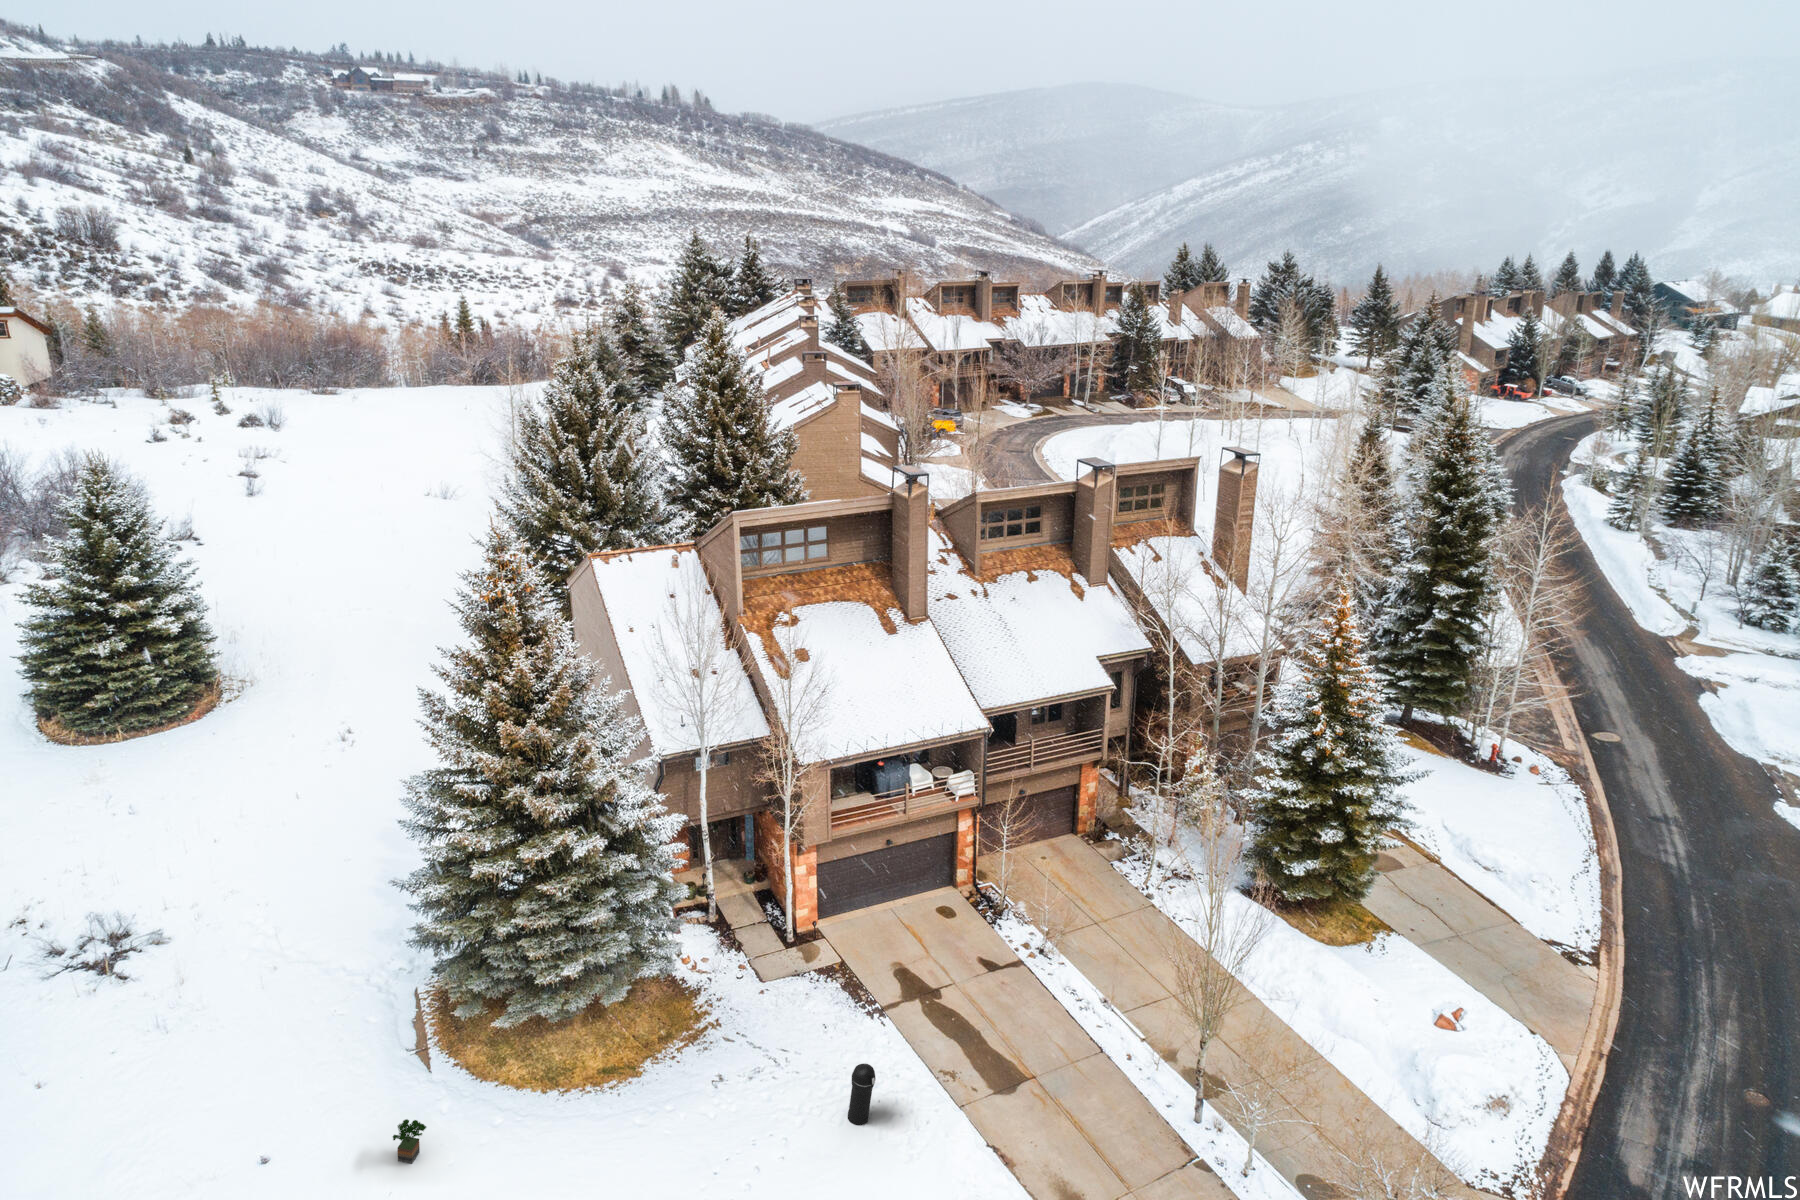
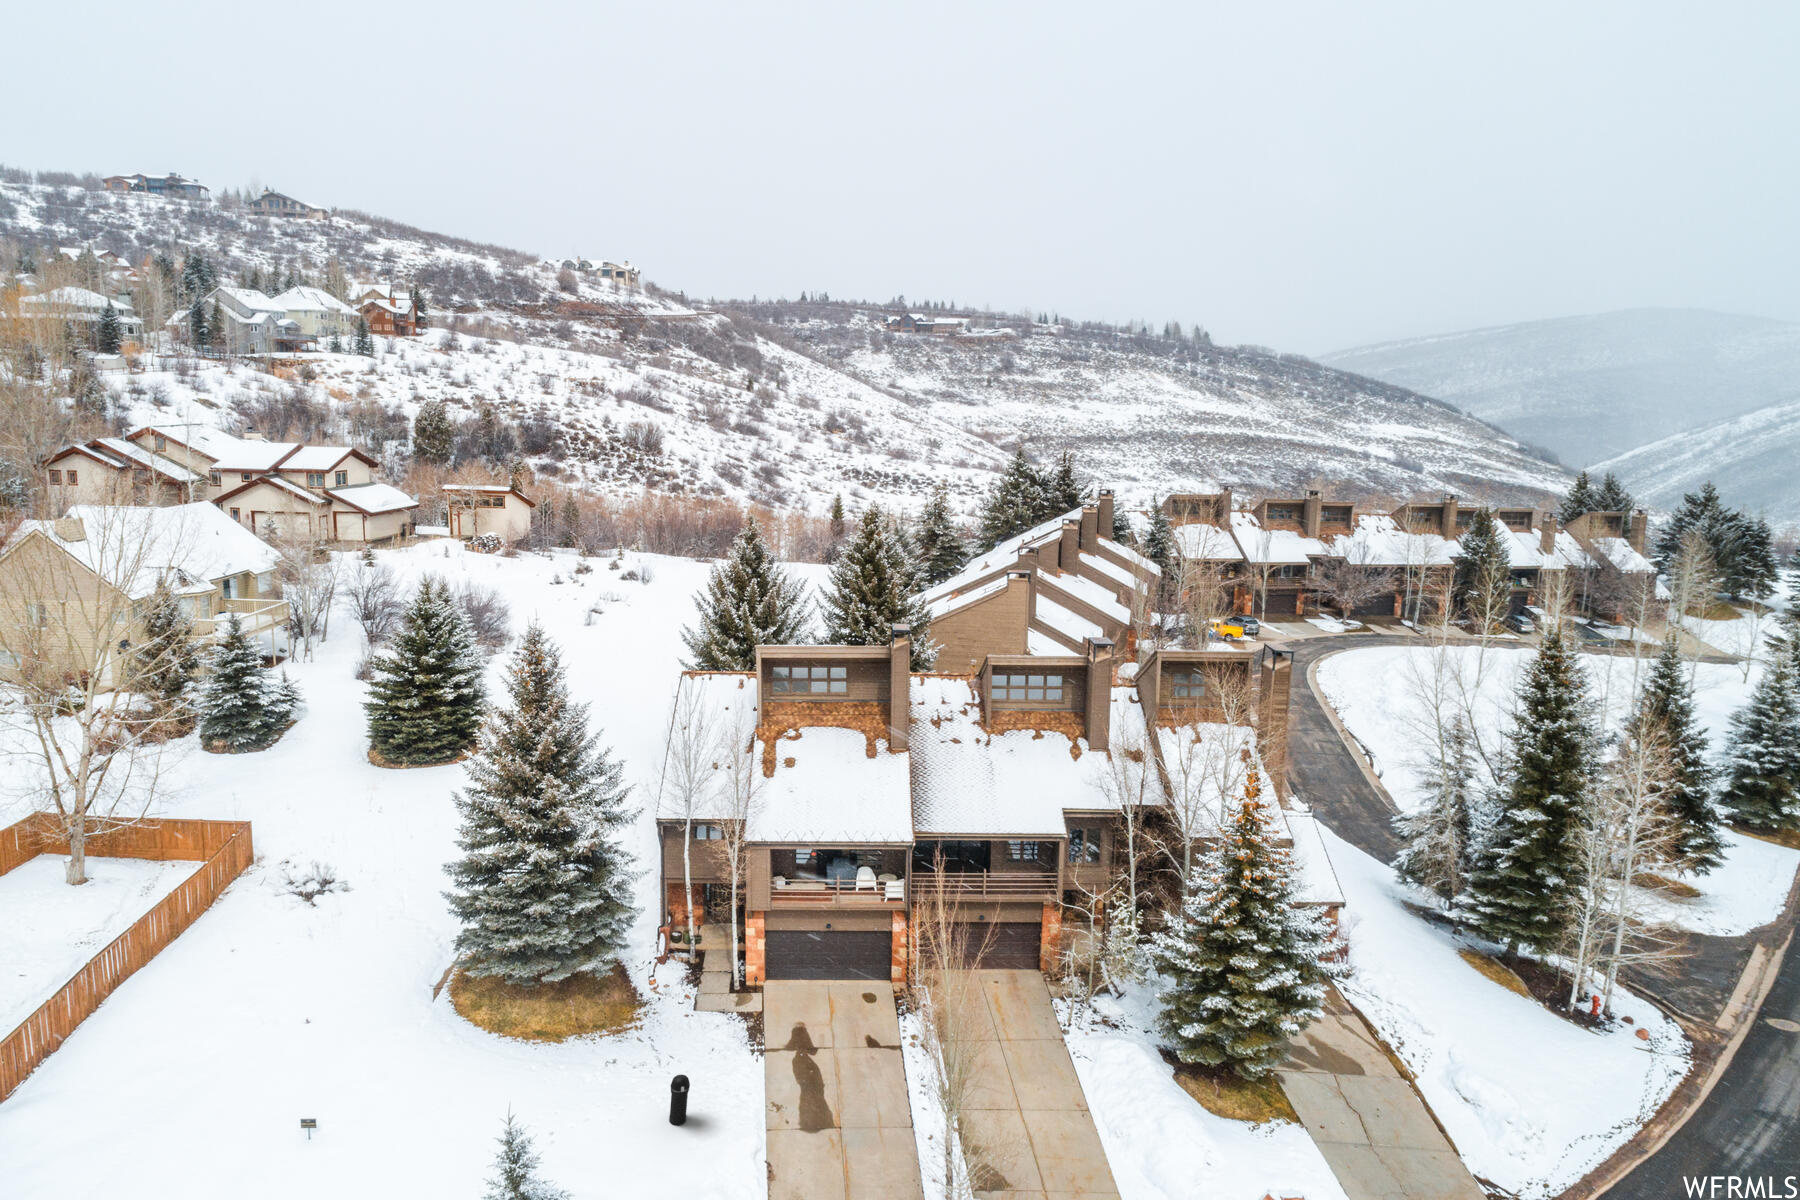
potted tree: present [393,1119,426,1164] -> none [366,1019,390,1050]

